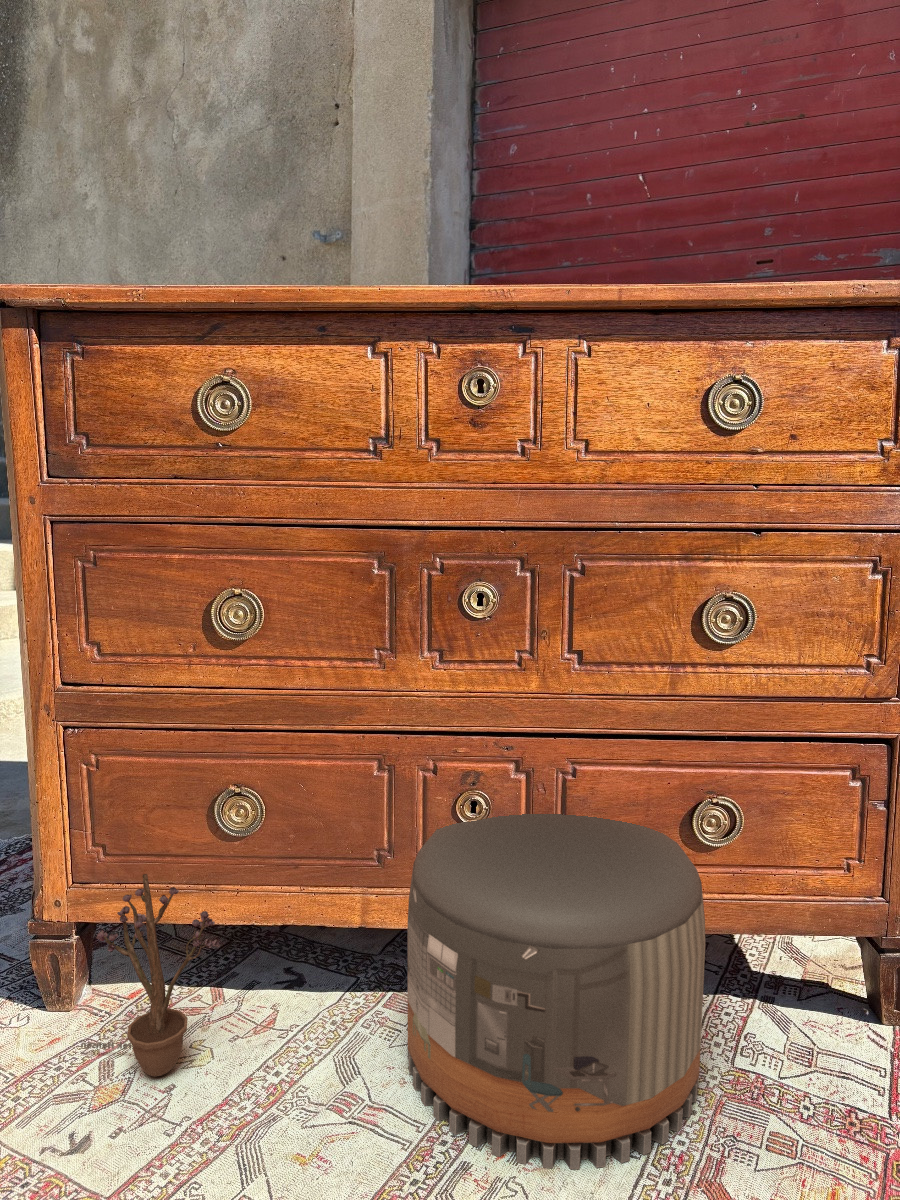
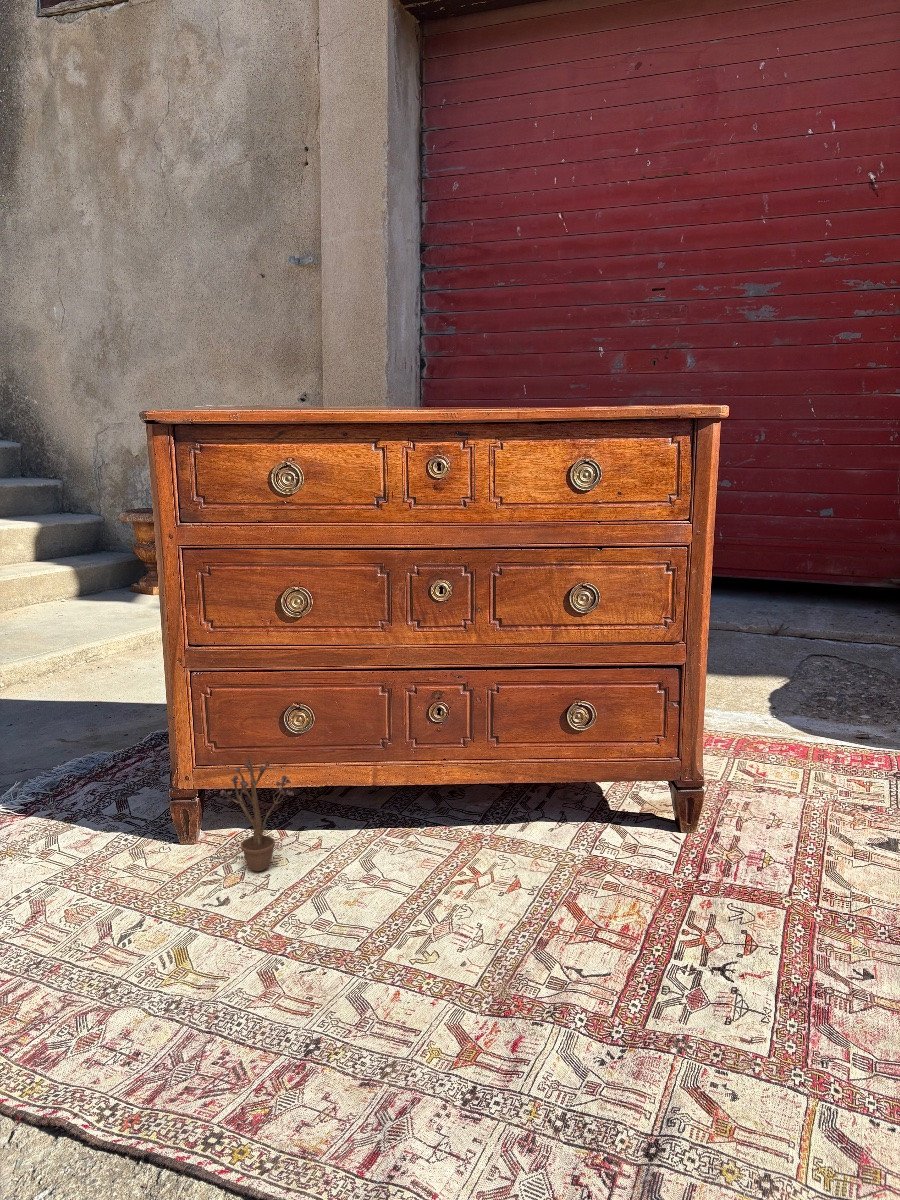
pouf: present [408,814,705,1169] -> none [403,712,571,899]

